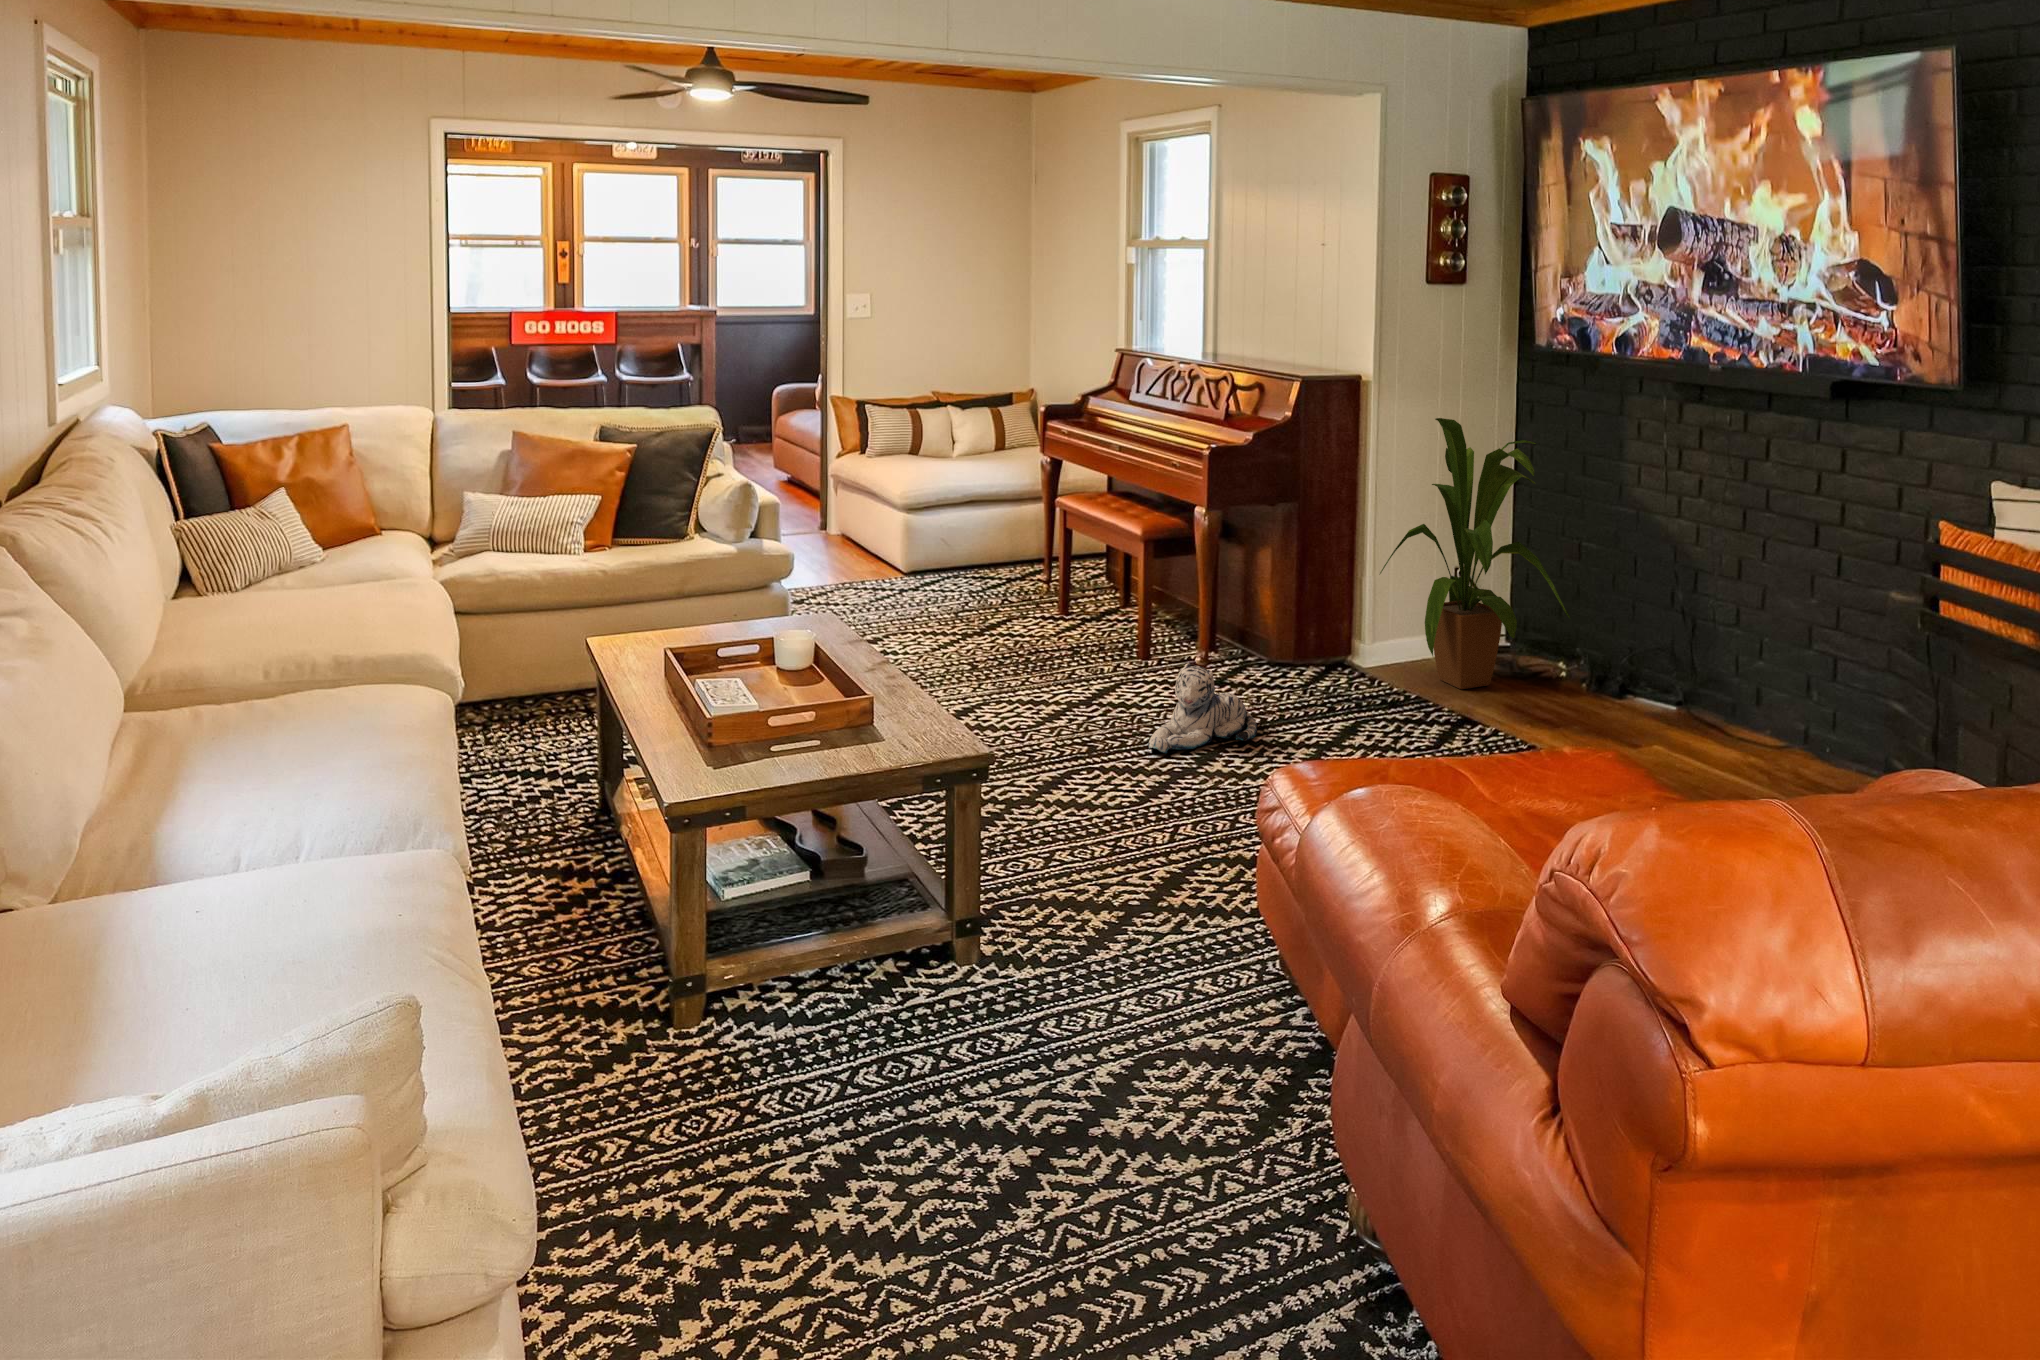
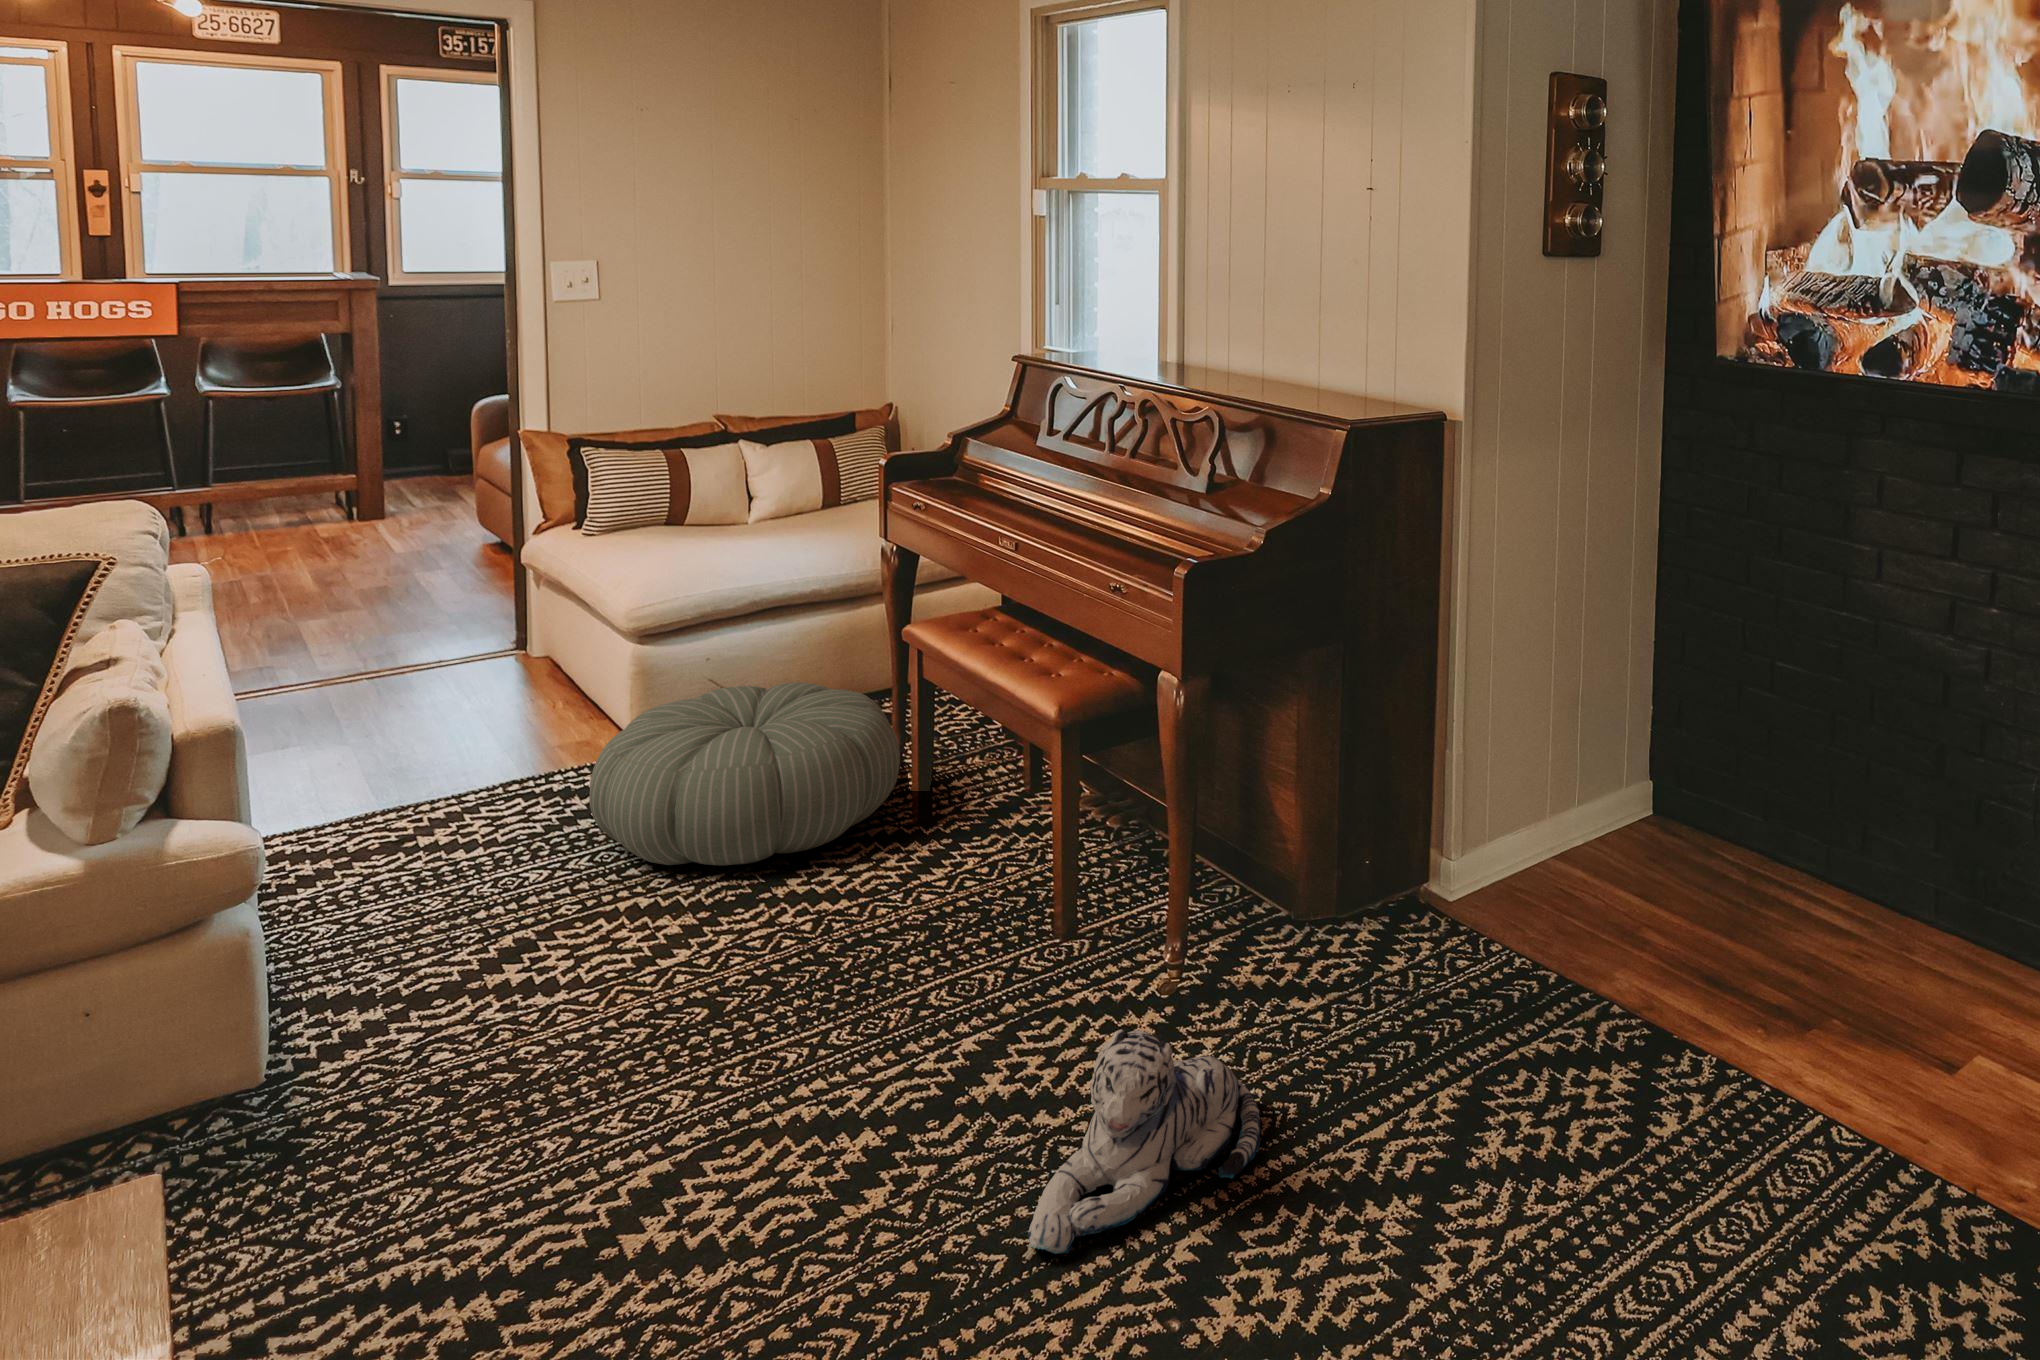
house plant: present [1380,418,1570,689] -> none [1463,491,1778,944]
pouf: none [901,537,1057,625] -> present [589,682,900,866]

